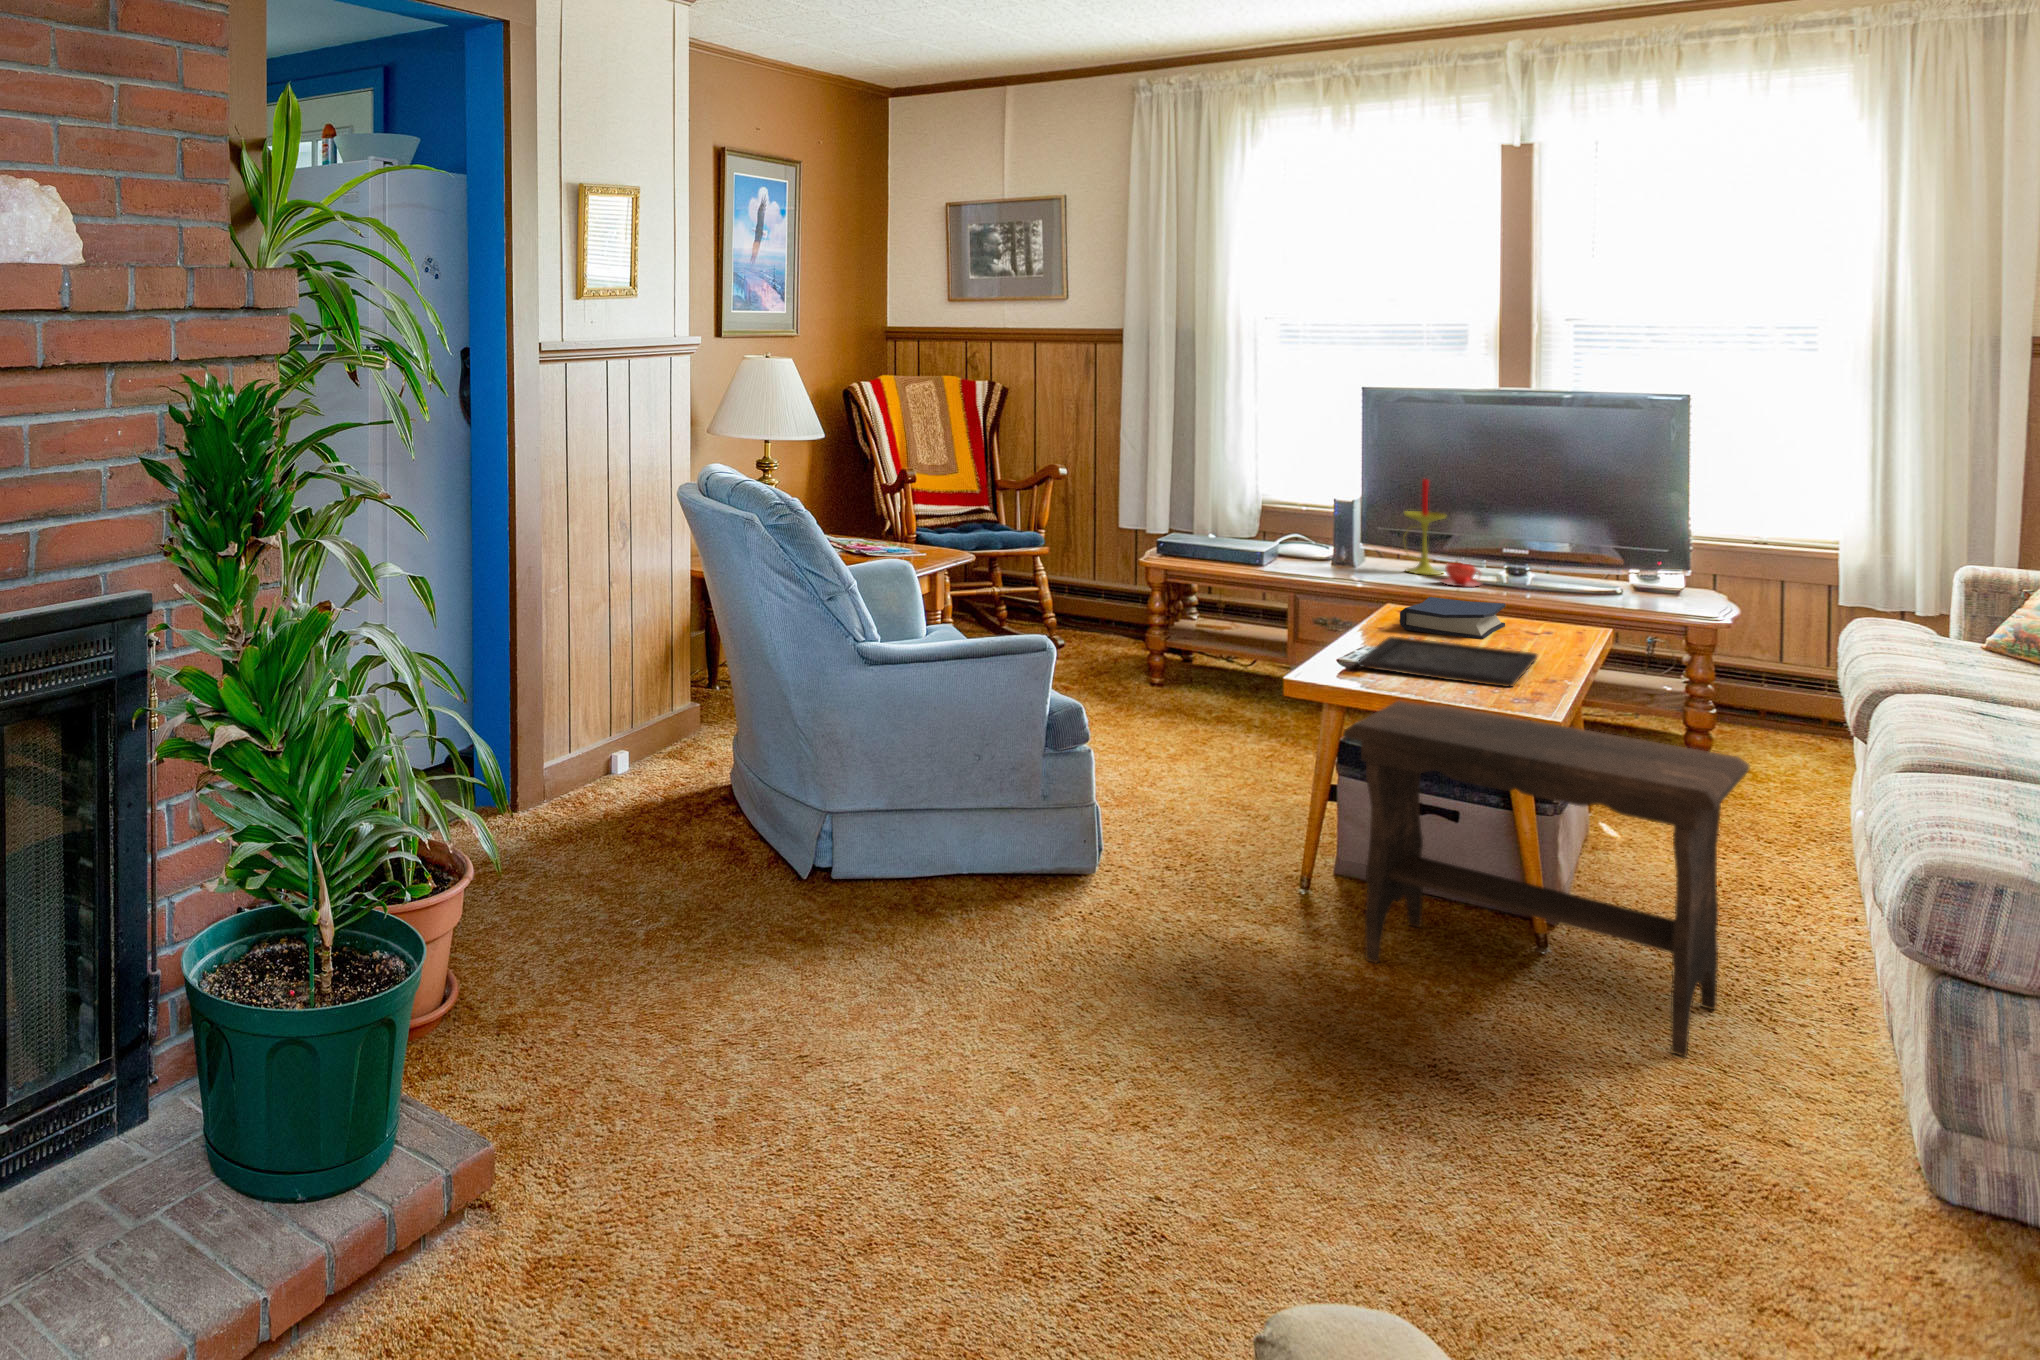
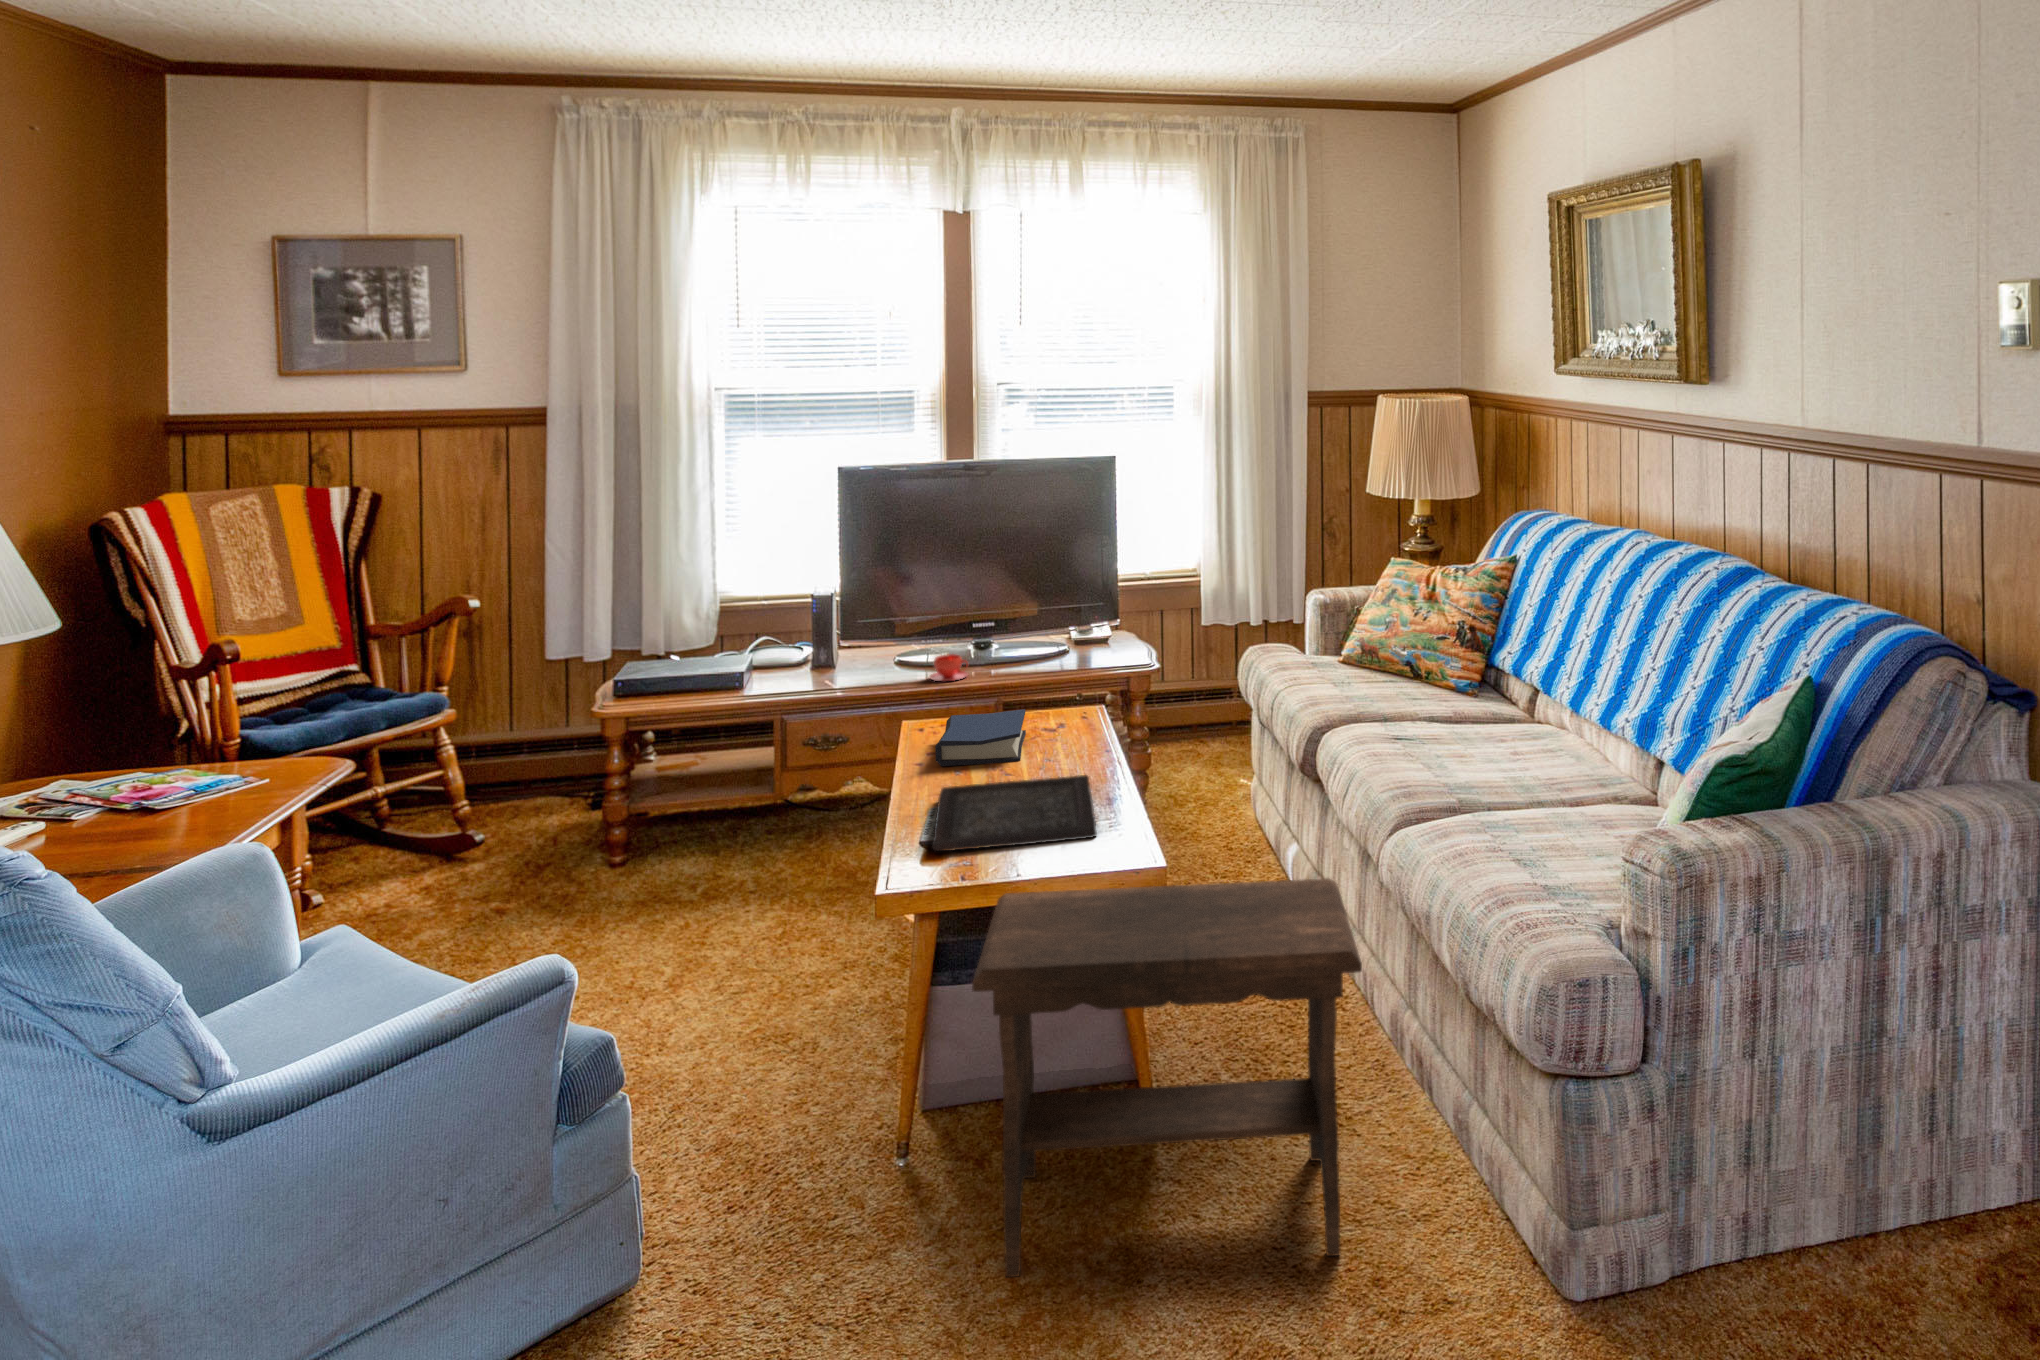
candle: present [1404,479,1447,575] -> none [884,563,925,671]

